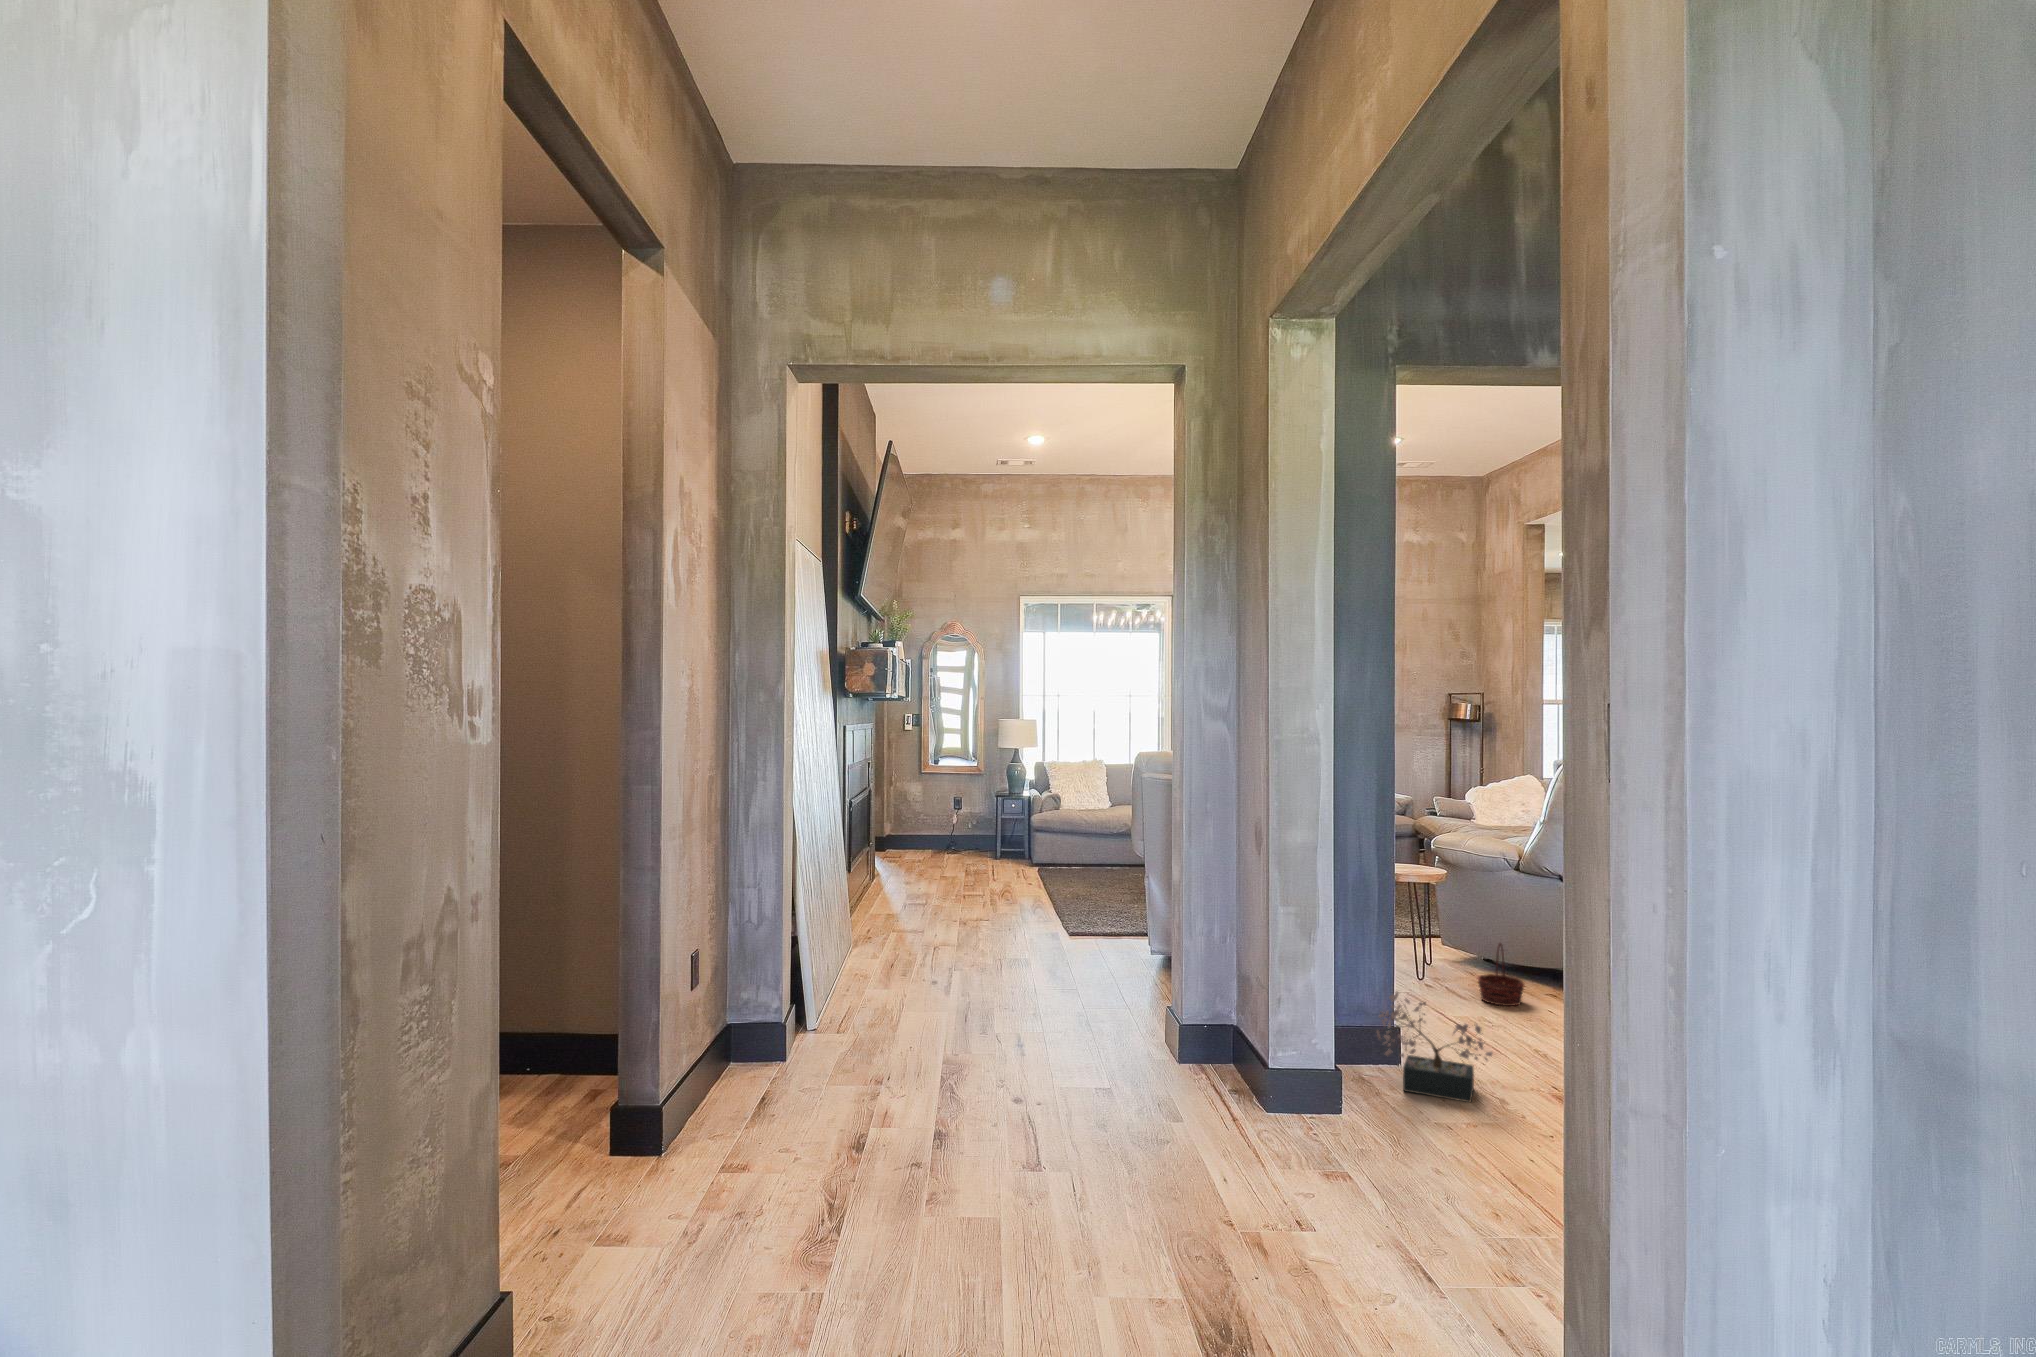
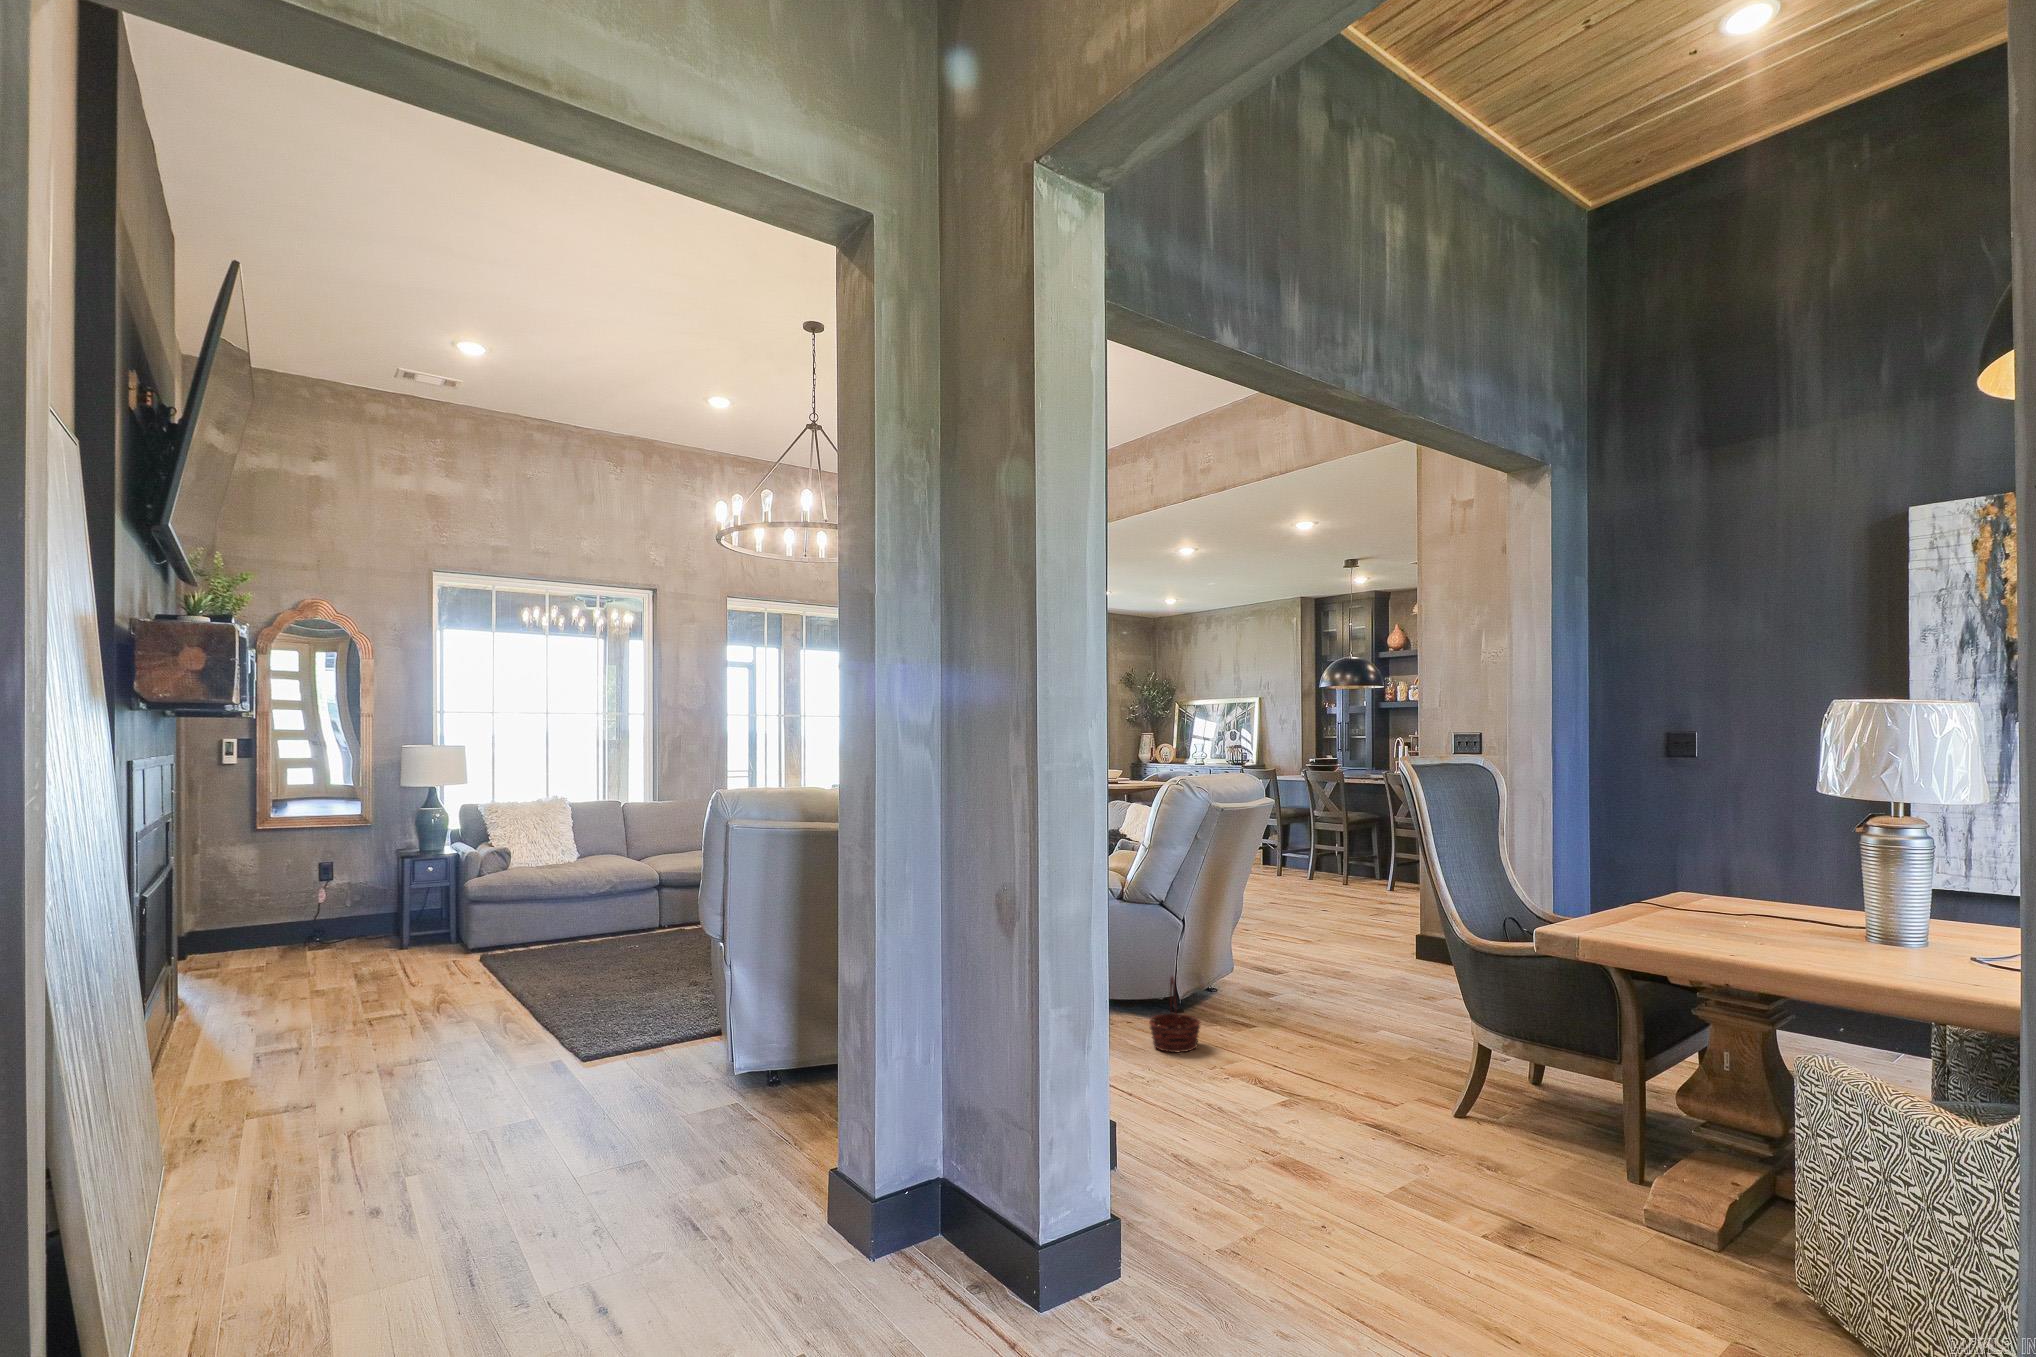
decorative plant: present [1376,992,1492,1102] -> none [1157,1078,1307,1222]

